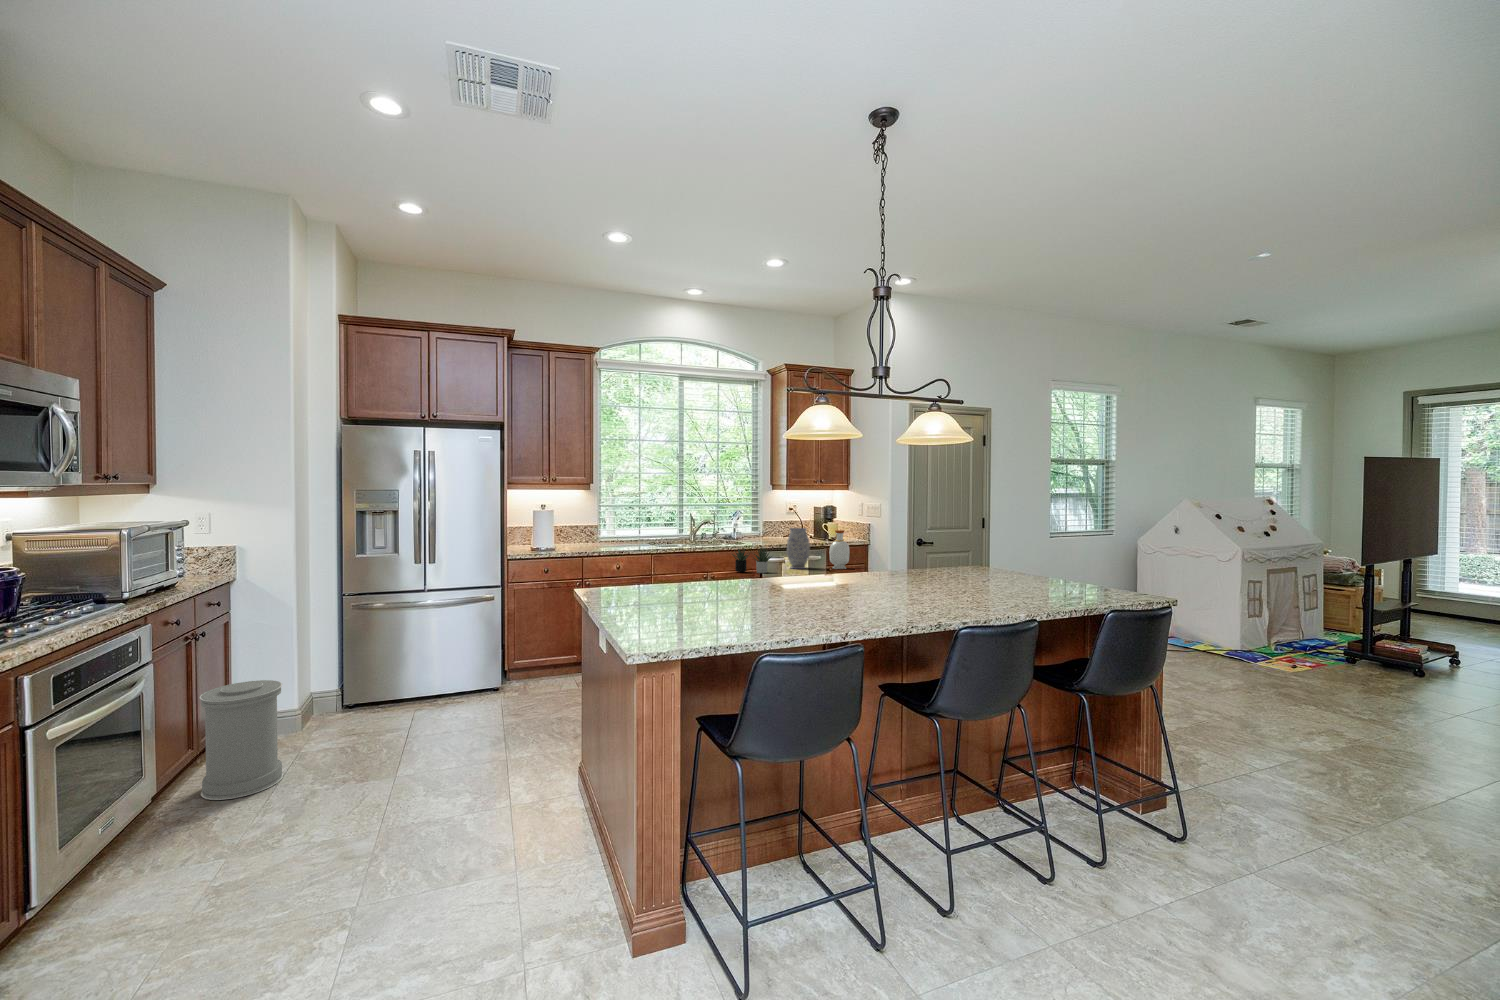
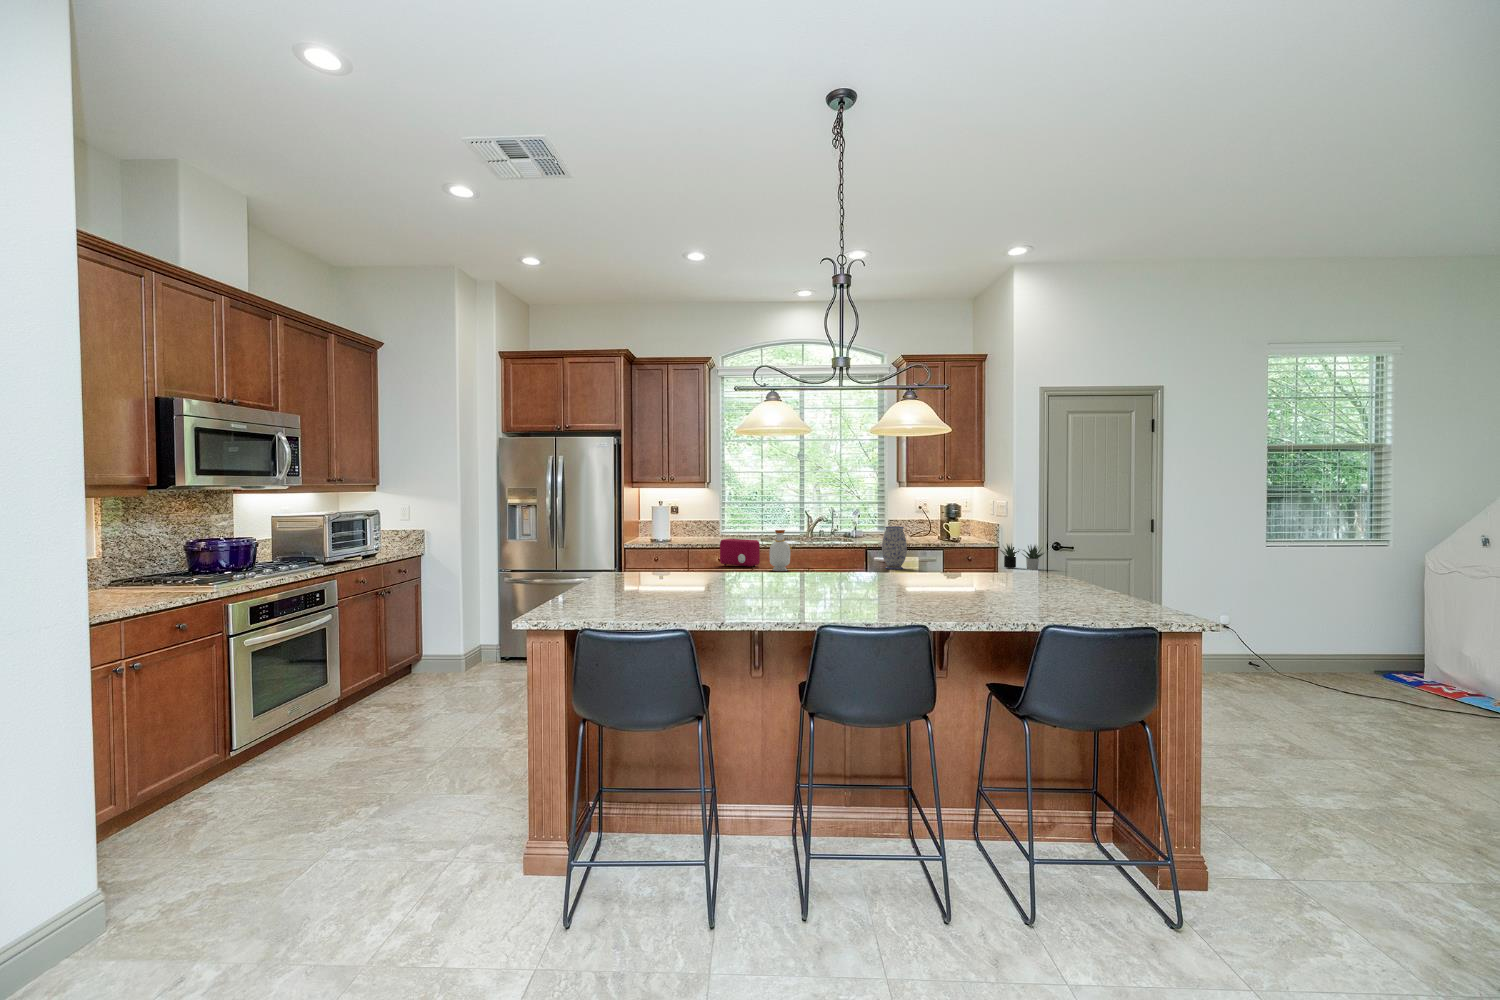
bottle: present [829,530,850,569] -> present [769,530,792,571]
toaster: none [620,545,664,575] -> present [720,539,760,567]
succulent plant: present [732,548,772,573] -> present [1000,544,1044,570]
trash can: present [200,680,283,800] -> none [377,627,431,709]

